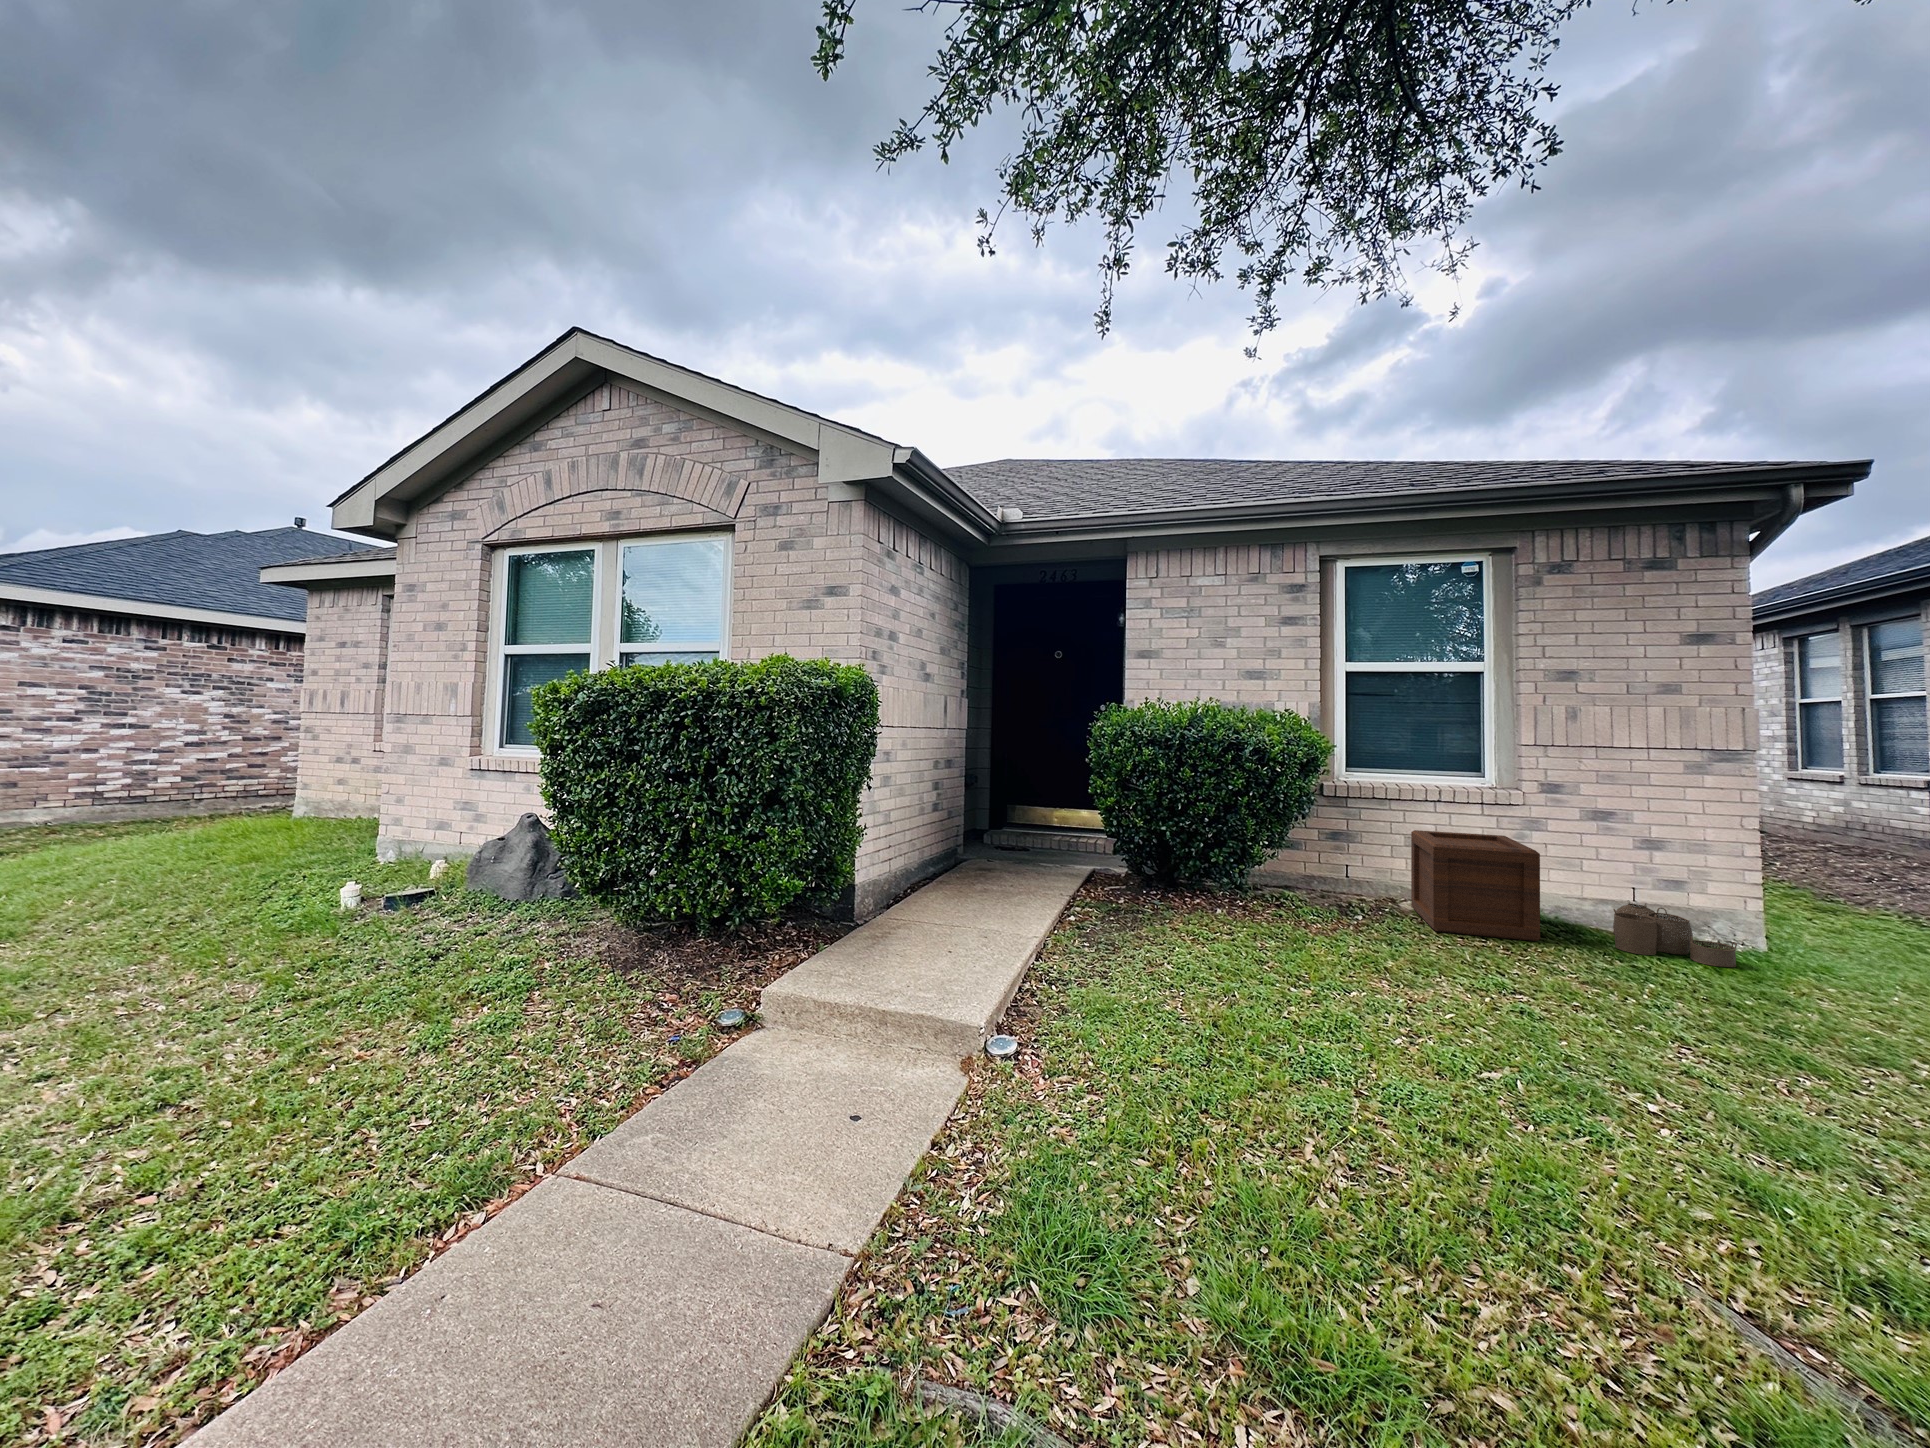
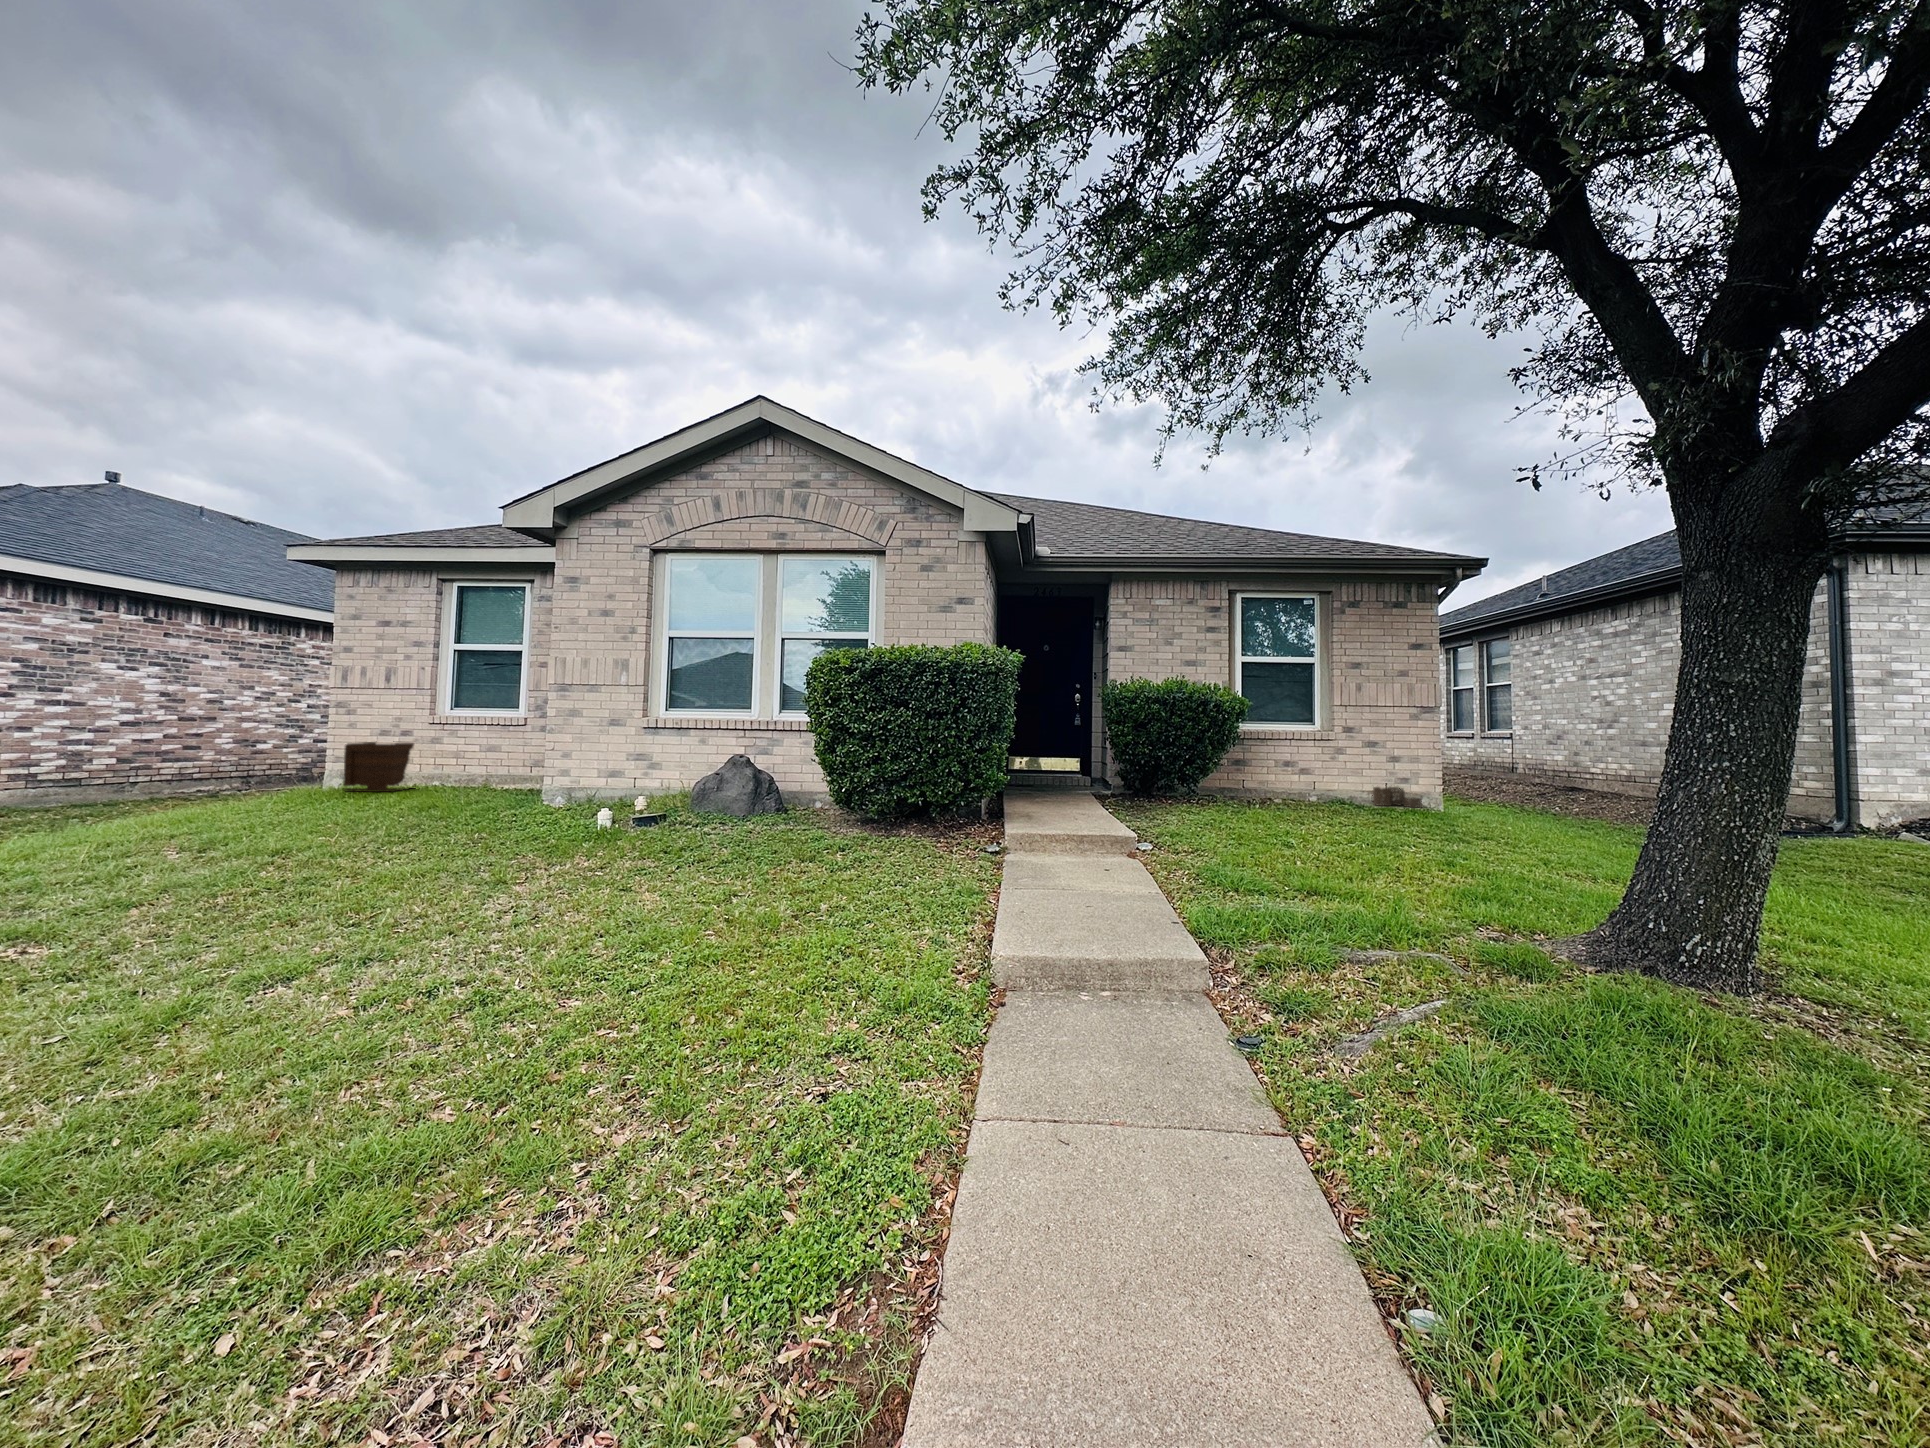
wooden crate: present [1411,830,1540,941] -> present [343,741,414,792]

